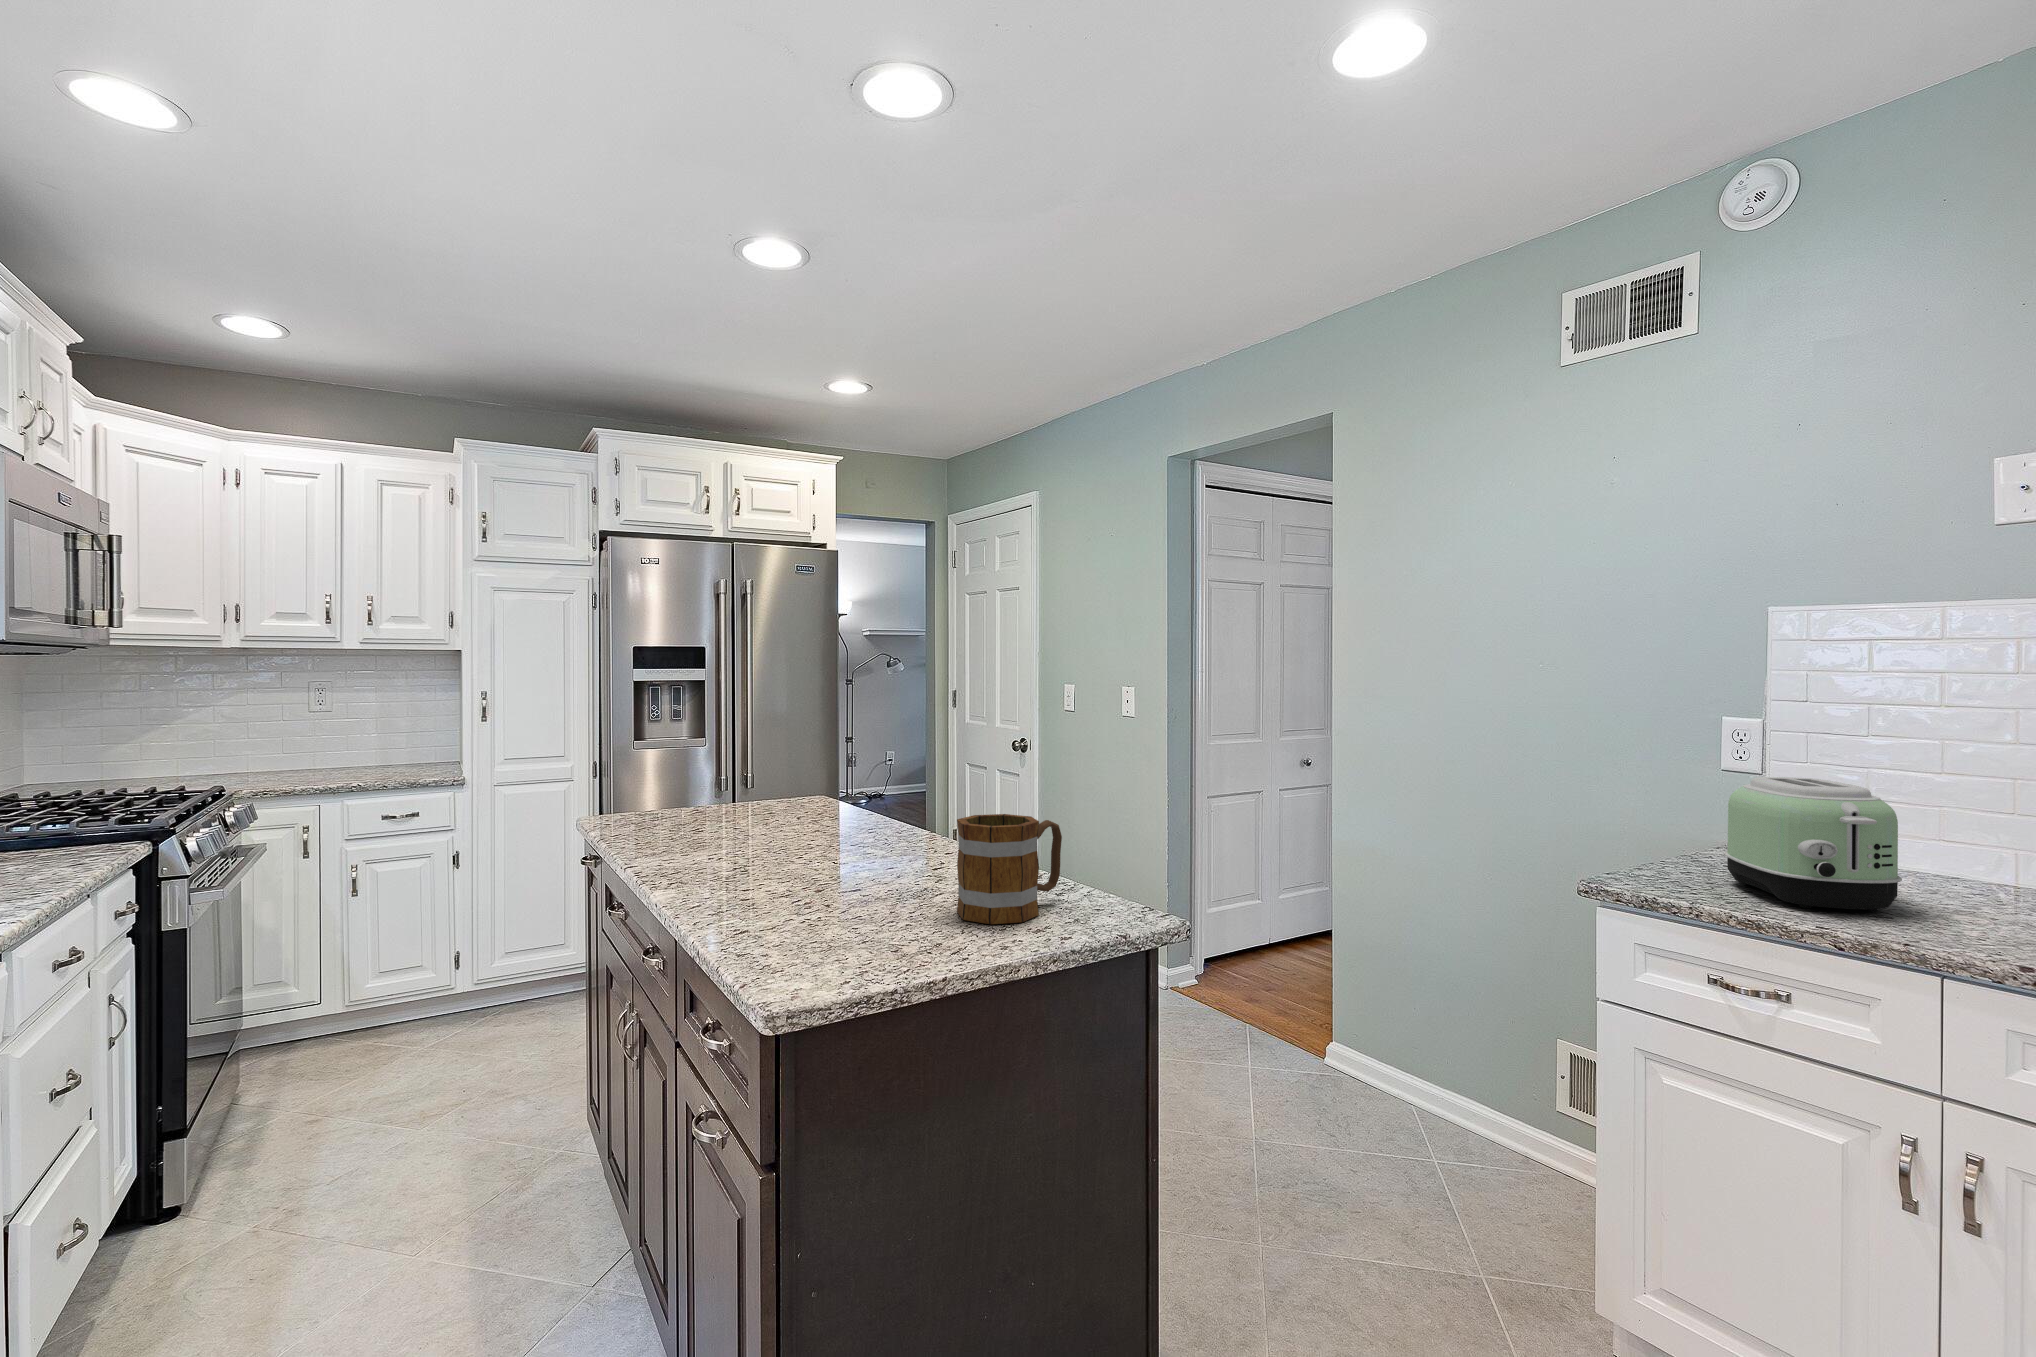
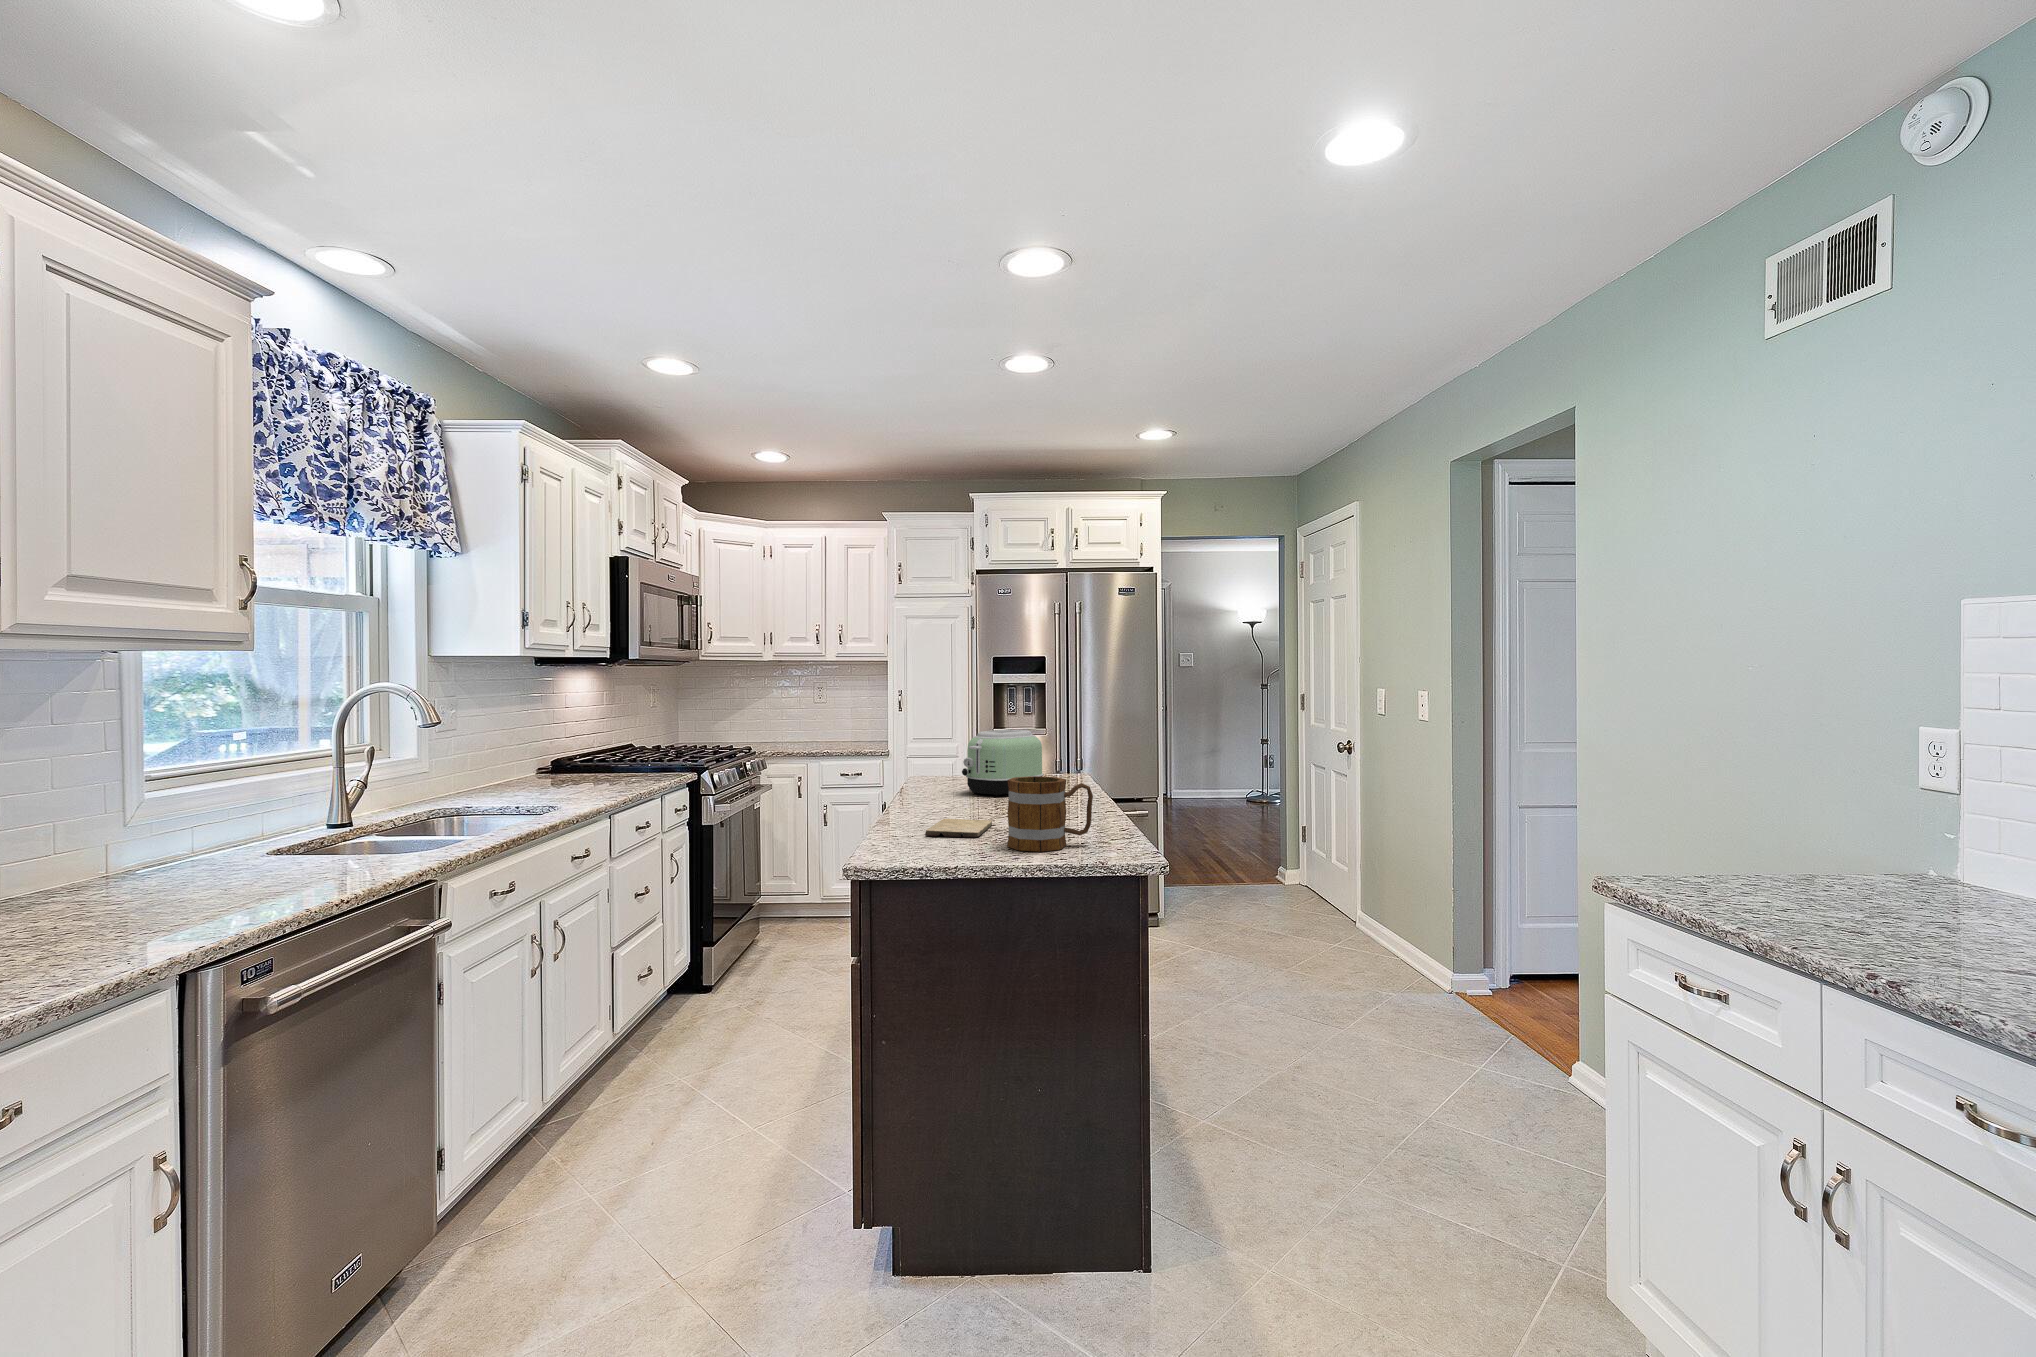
toaster: present [1724,777,1902,911] -> present [962,730,1044,796]
cutting board: none [794,880,891,917] -> present [925,819,992,837]

